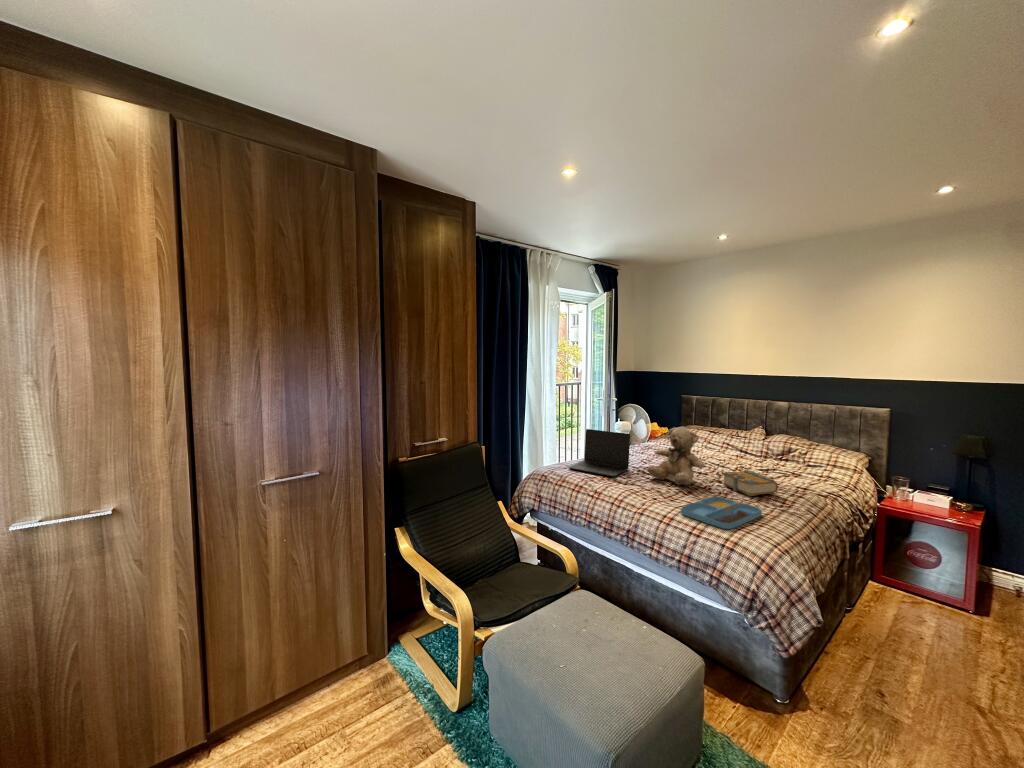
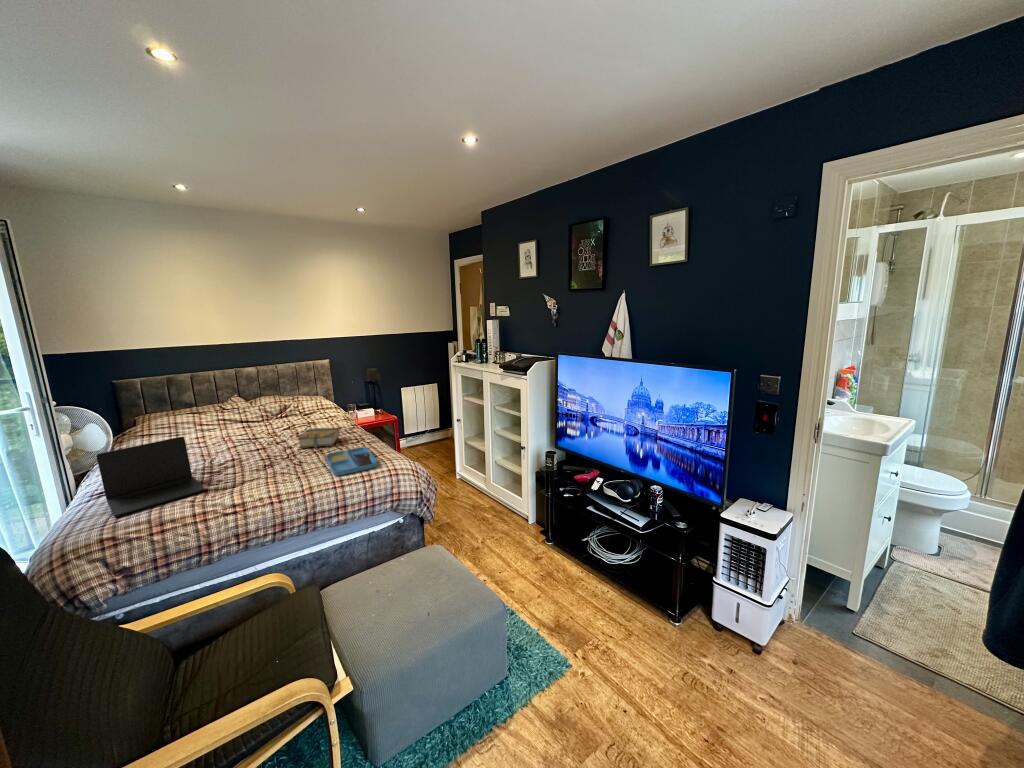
teddy bear: present [647,426,705,486] -> none [225,407,291,471]

